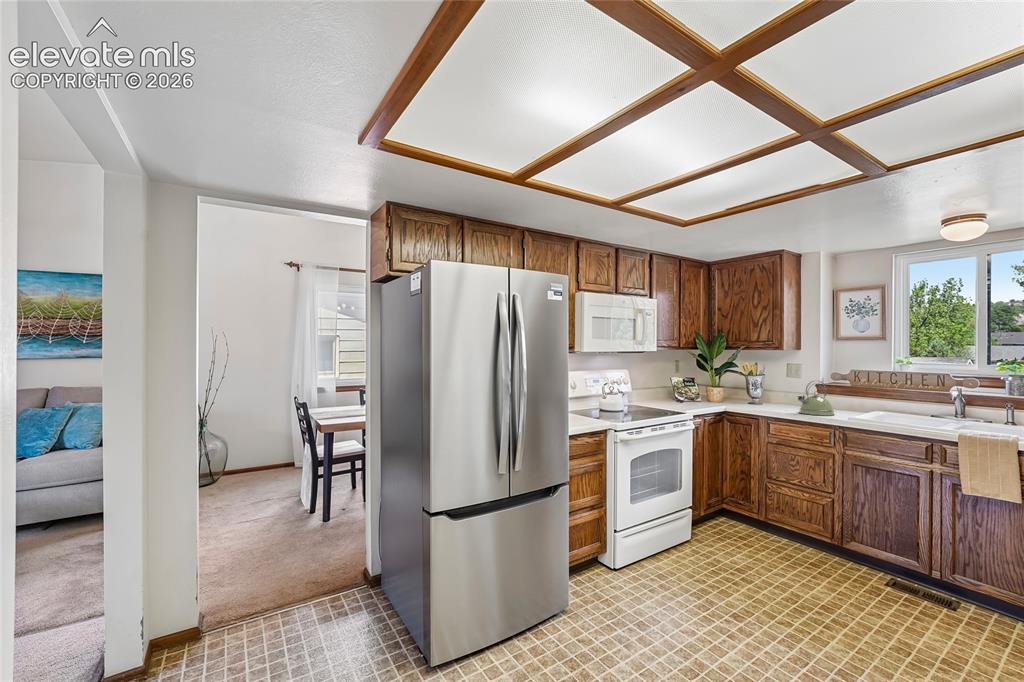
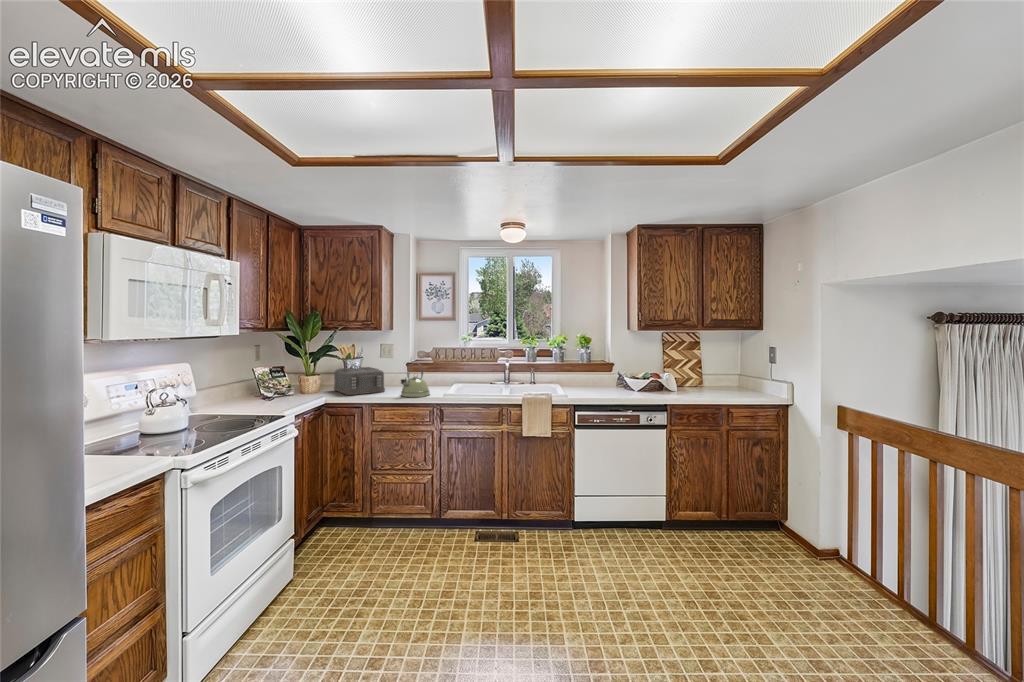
toaster: none [737,383,785,408] -> present [334,367,385,395]

